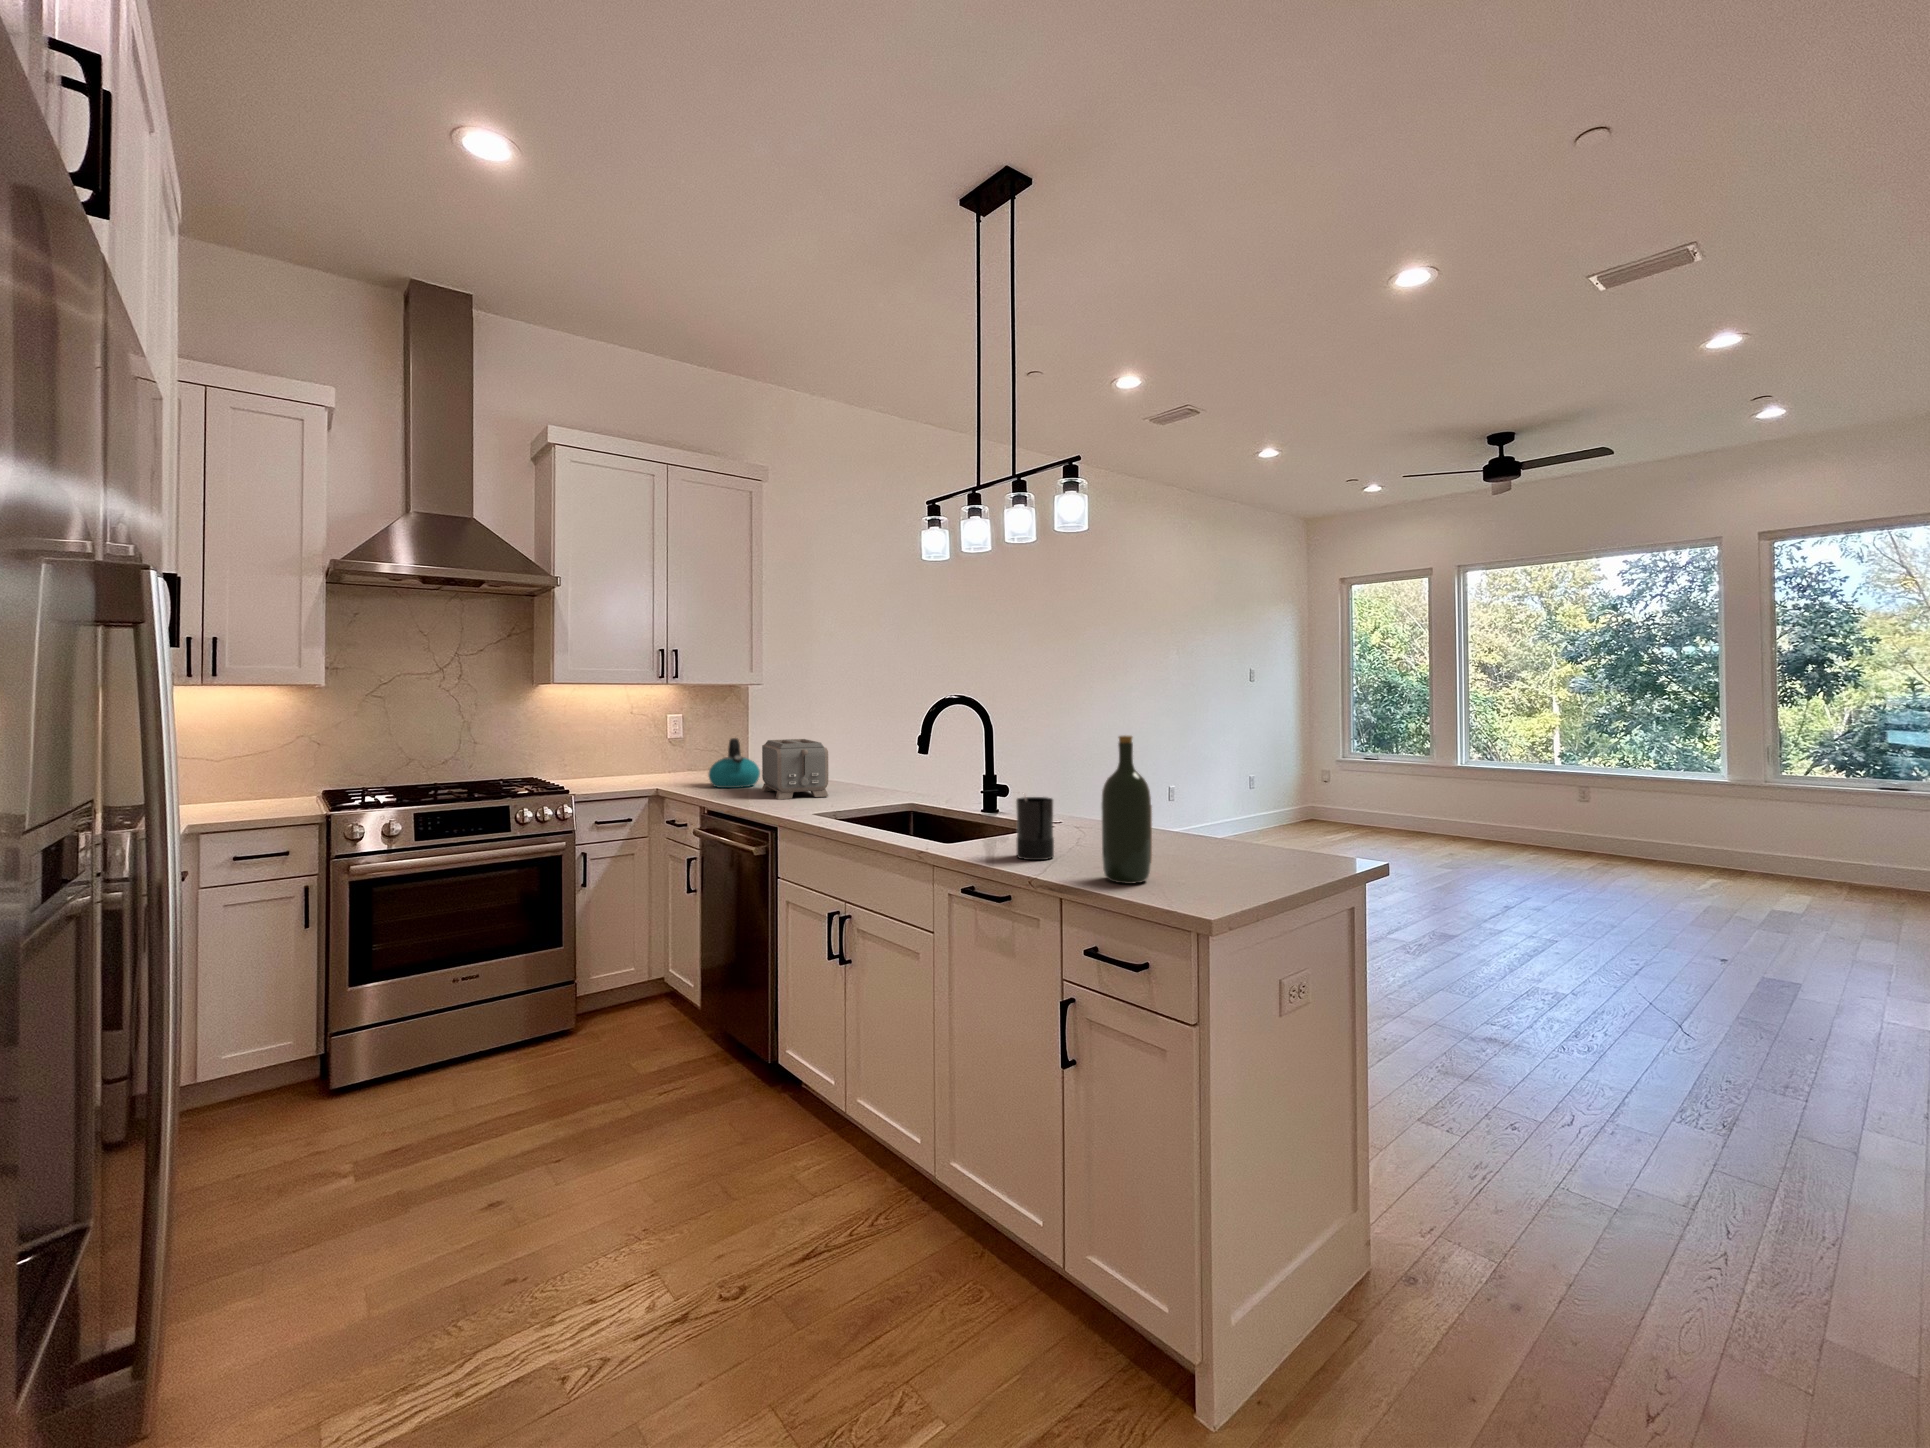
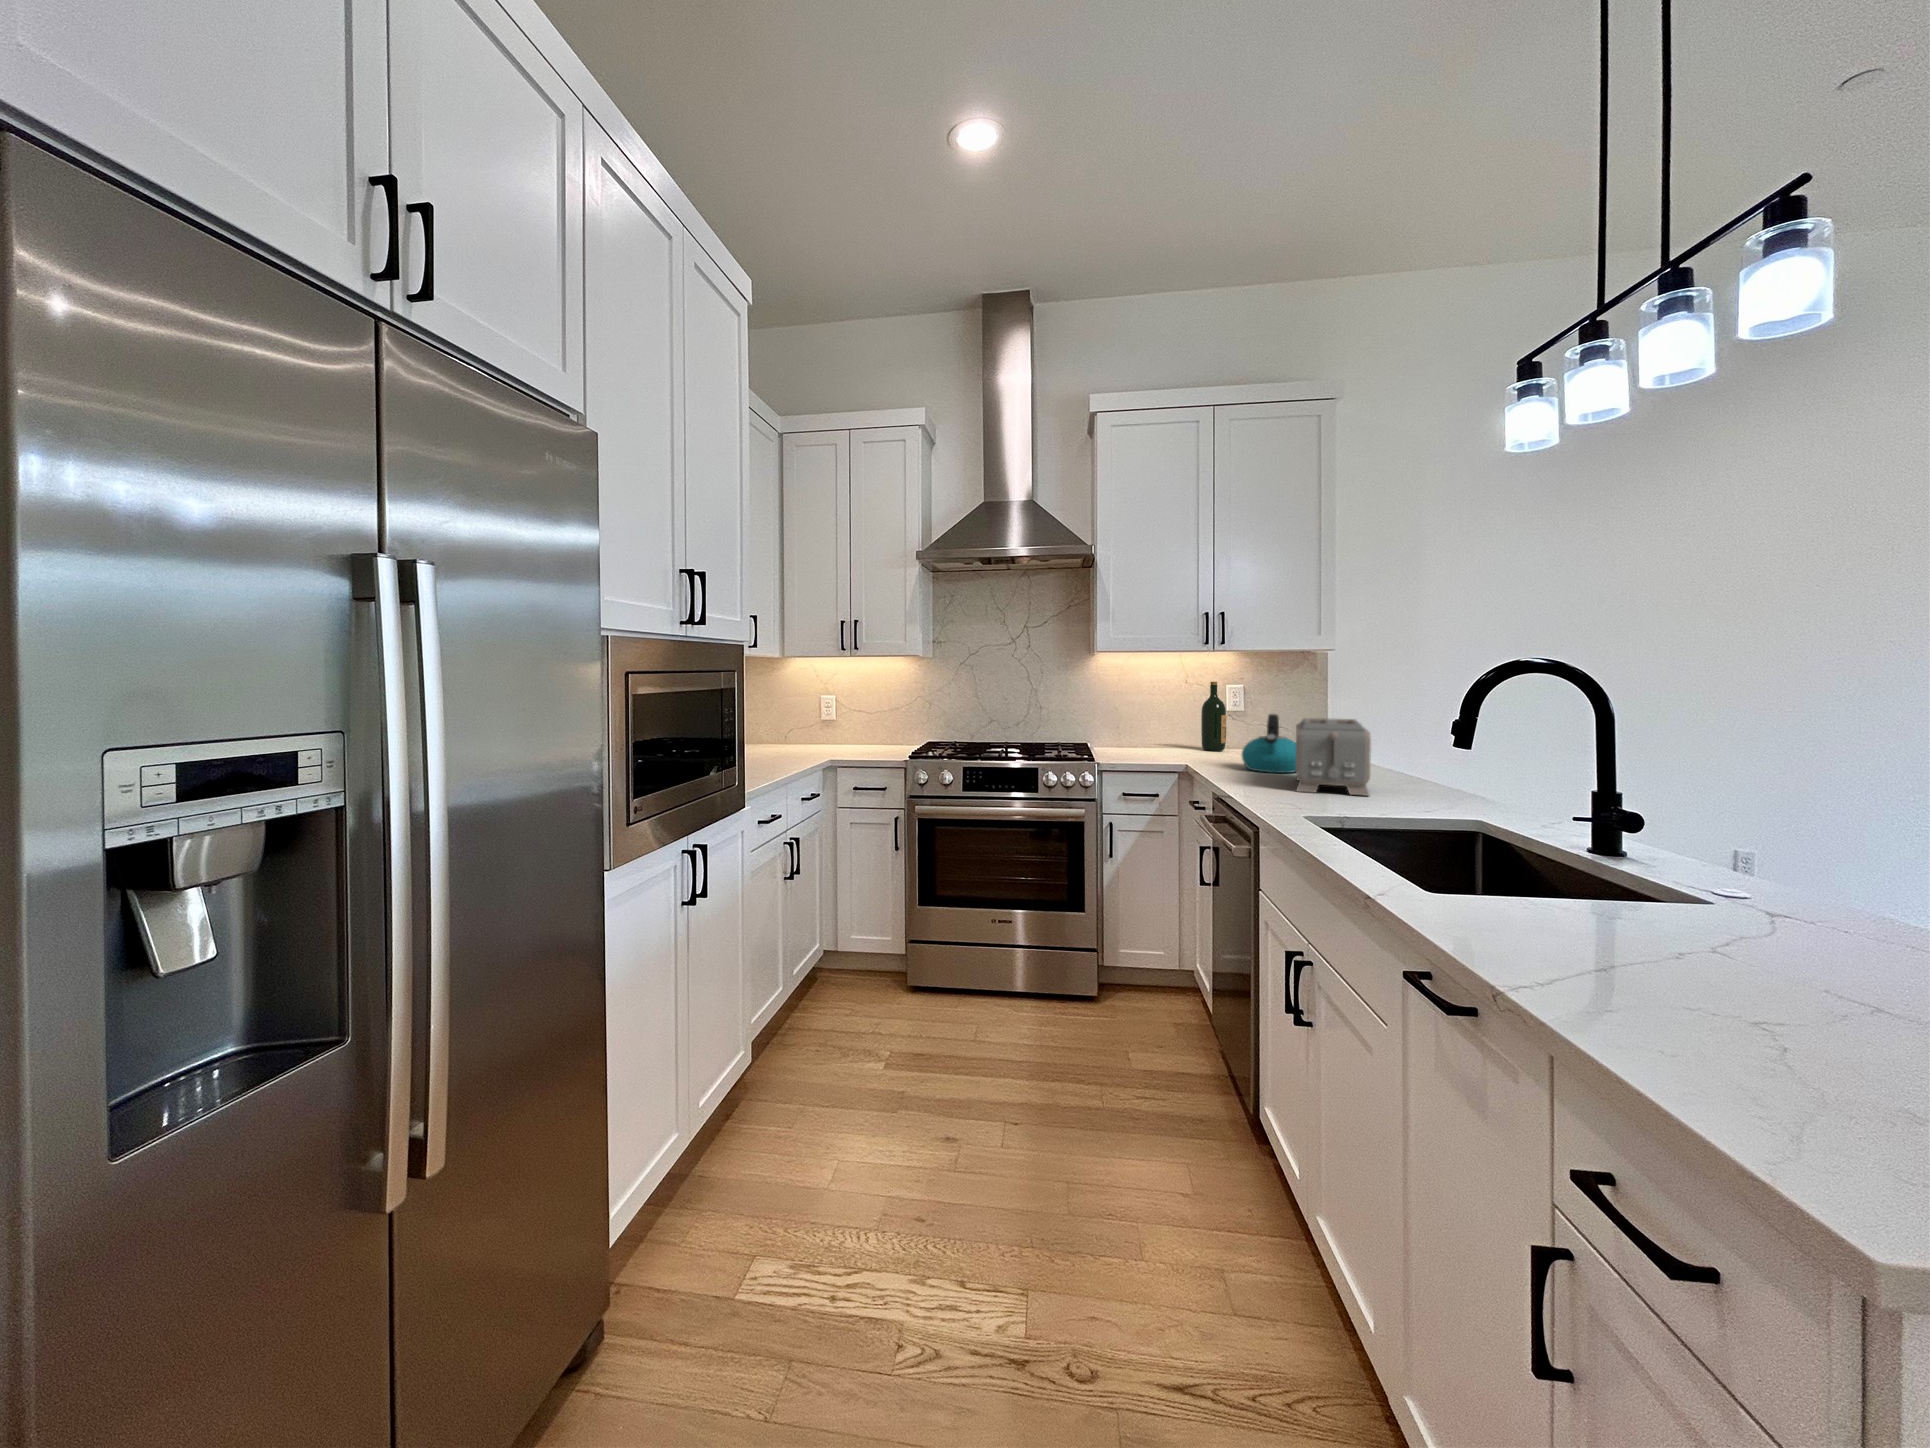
wine bottle: present [1101,735,1152,884] -> present [1201,682,1226,751]
candle: present [1016,793,1054,860] -> none [1528,825,1617,960]

